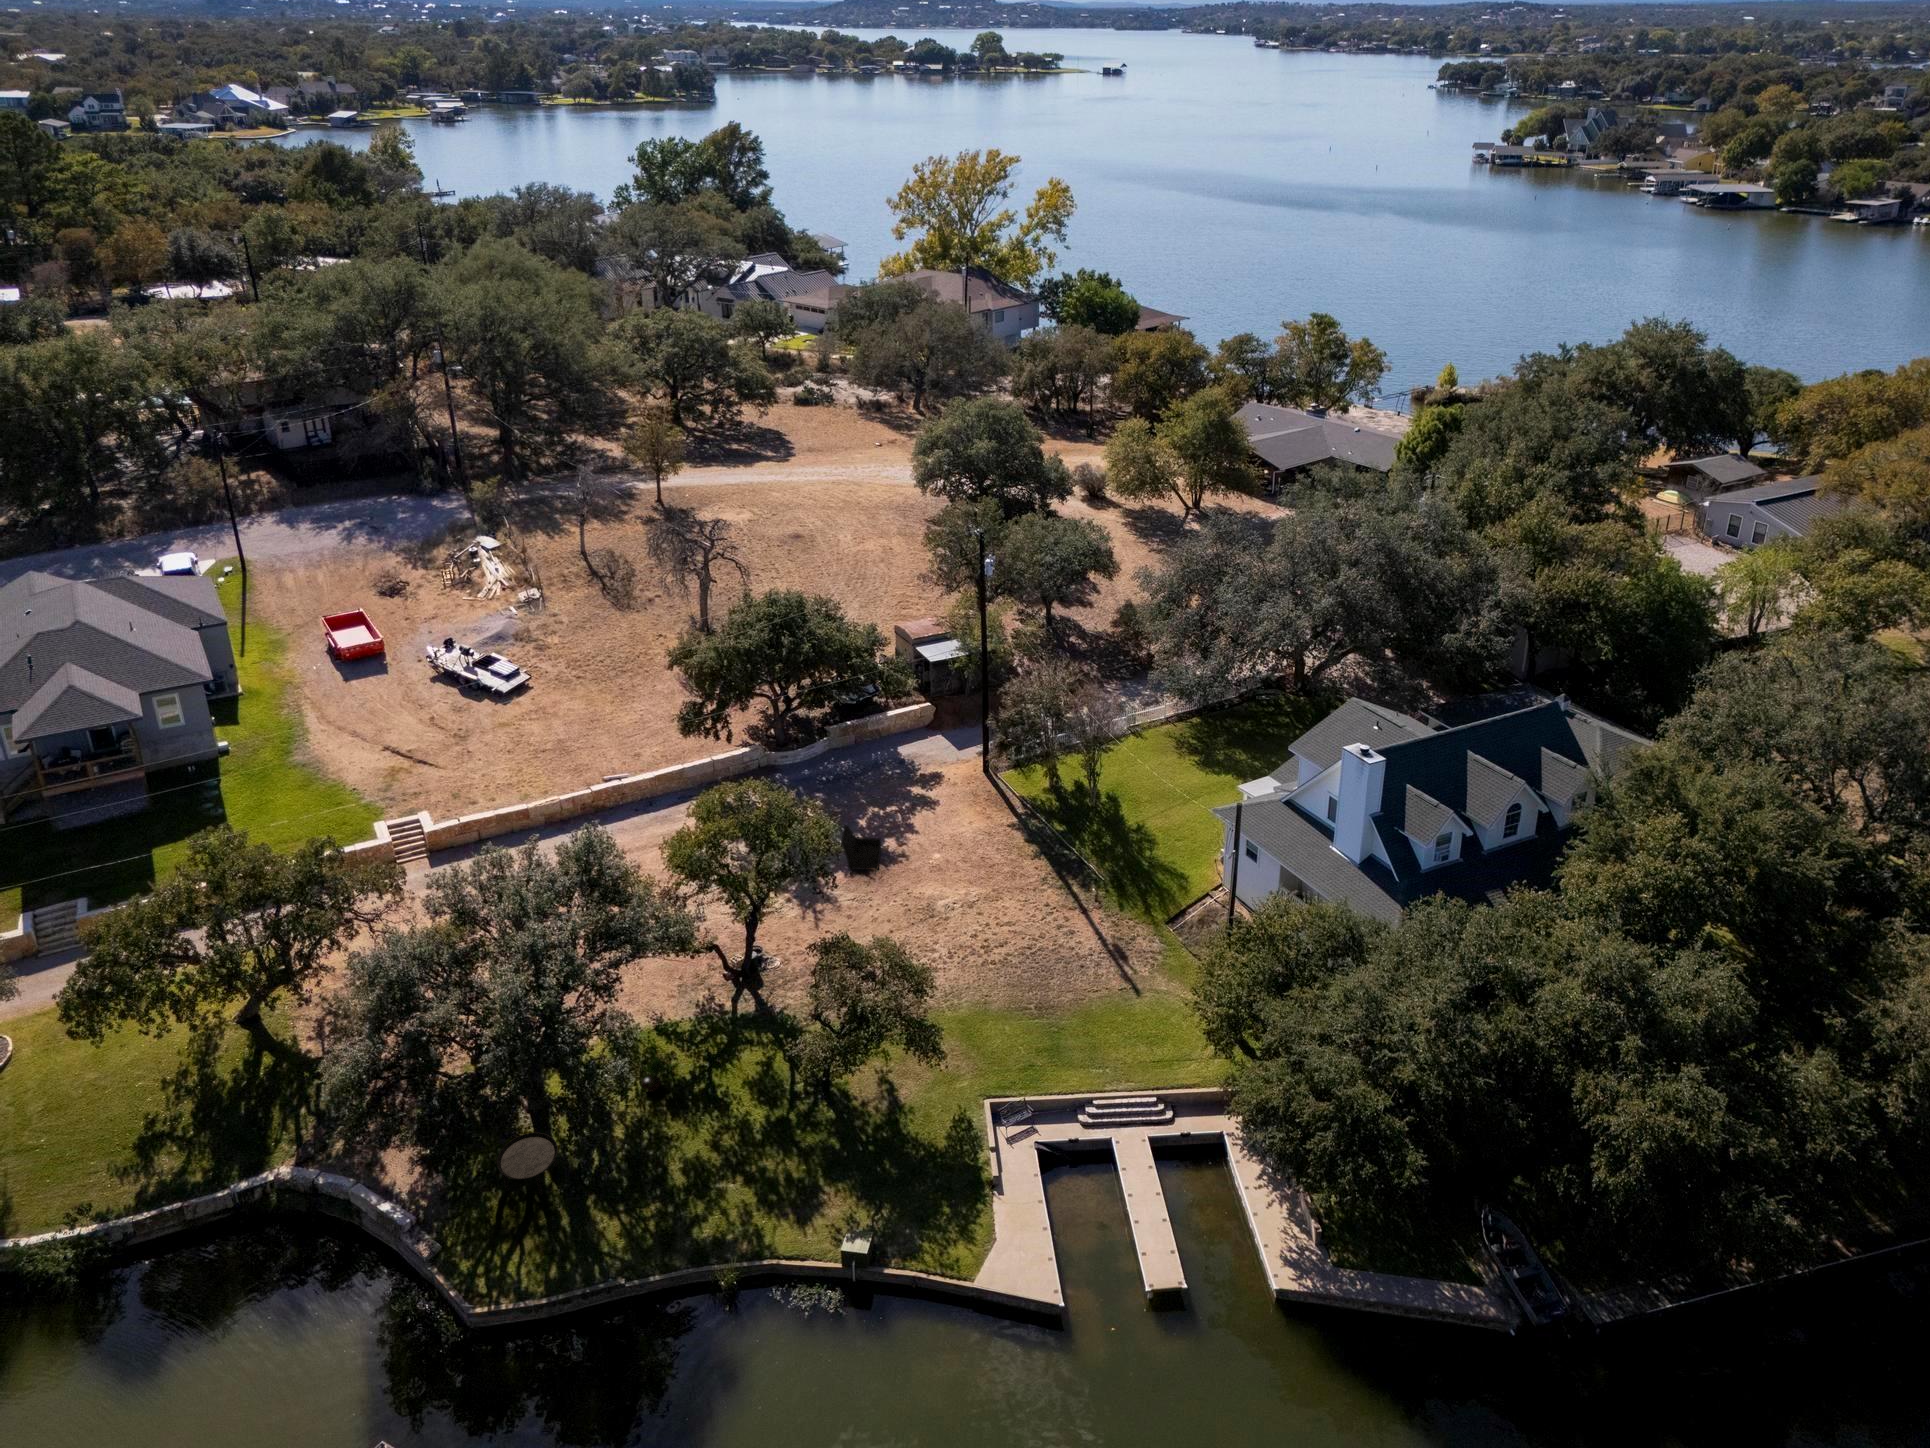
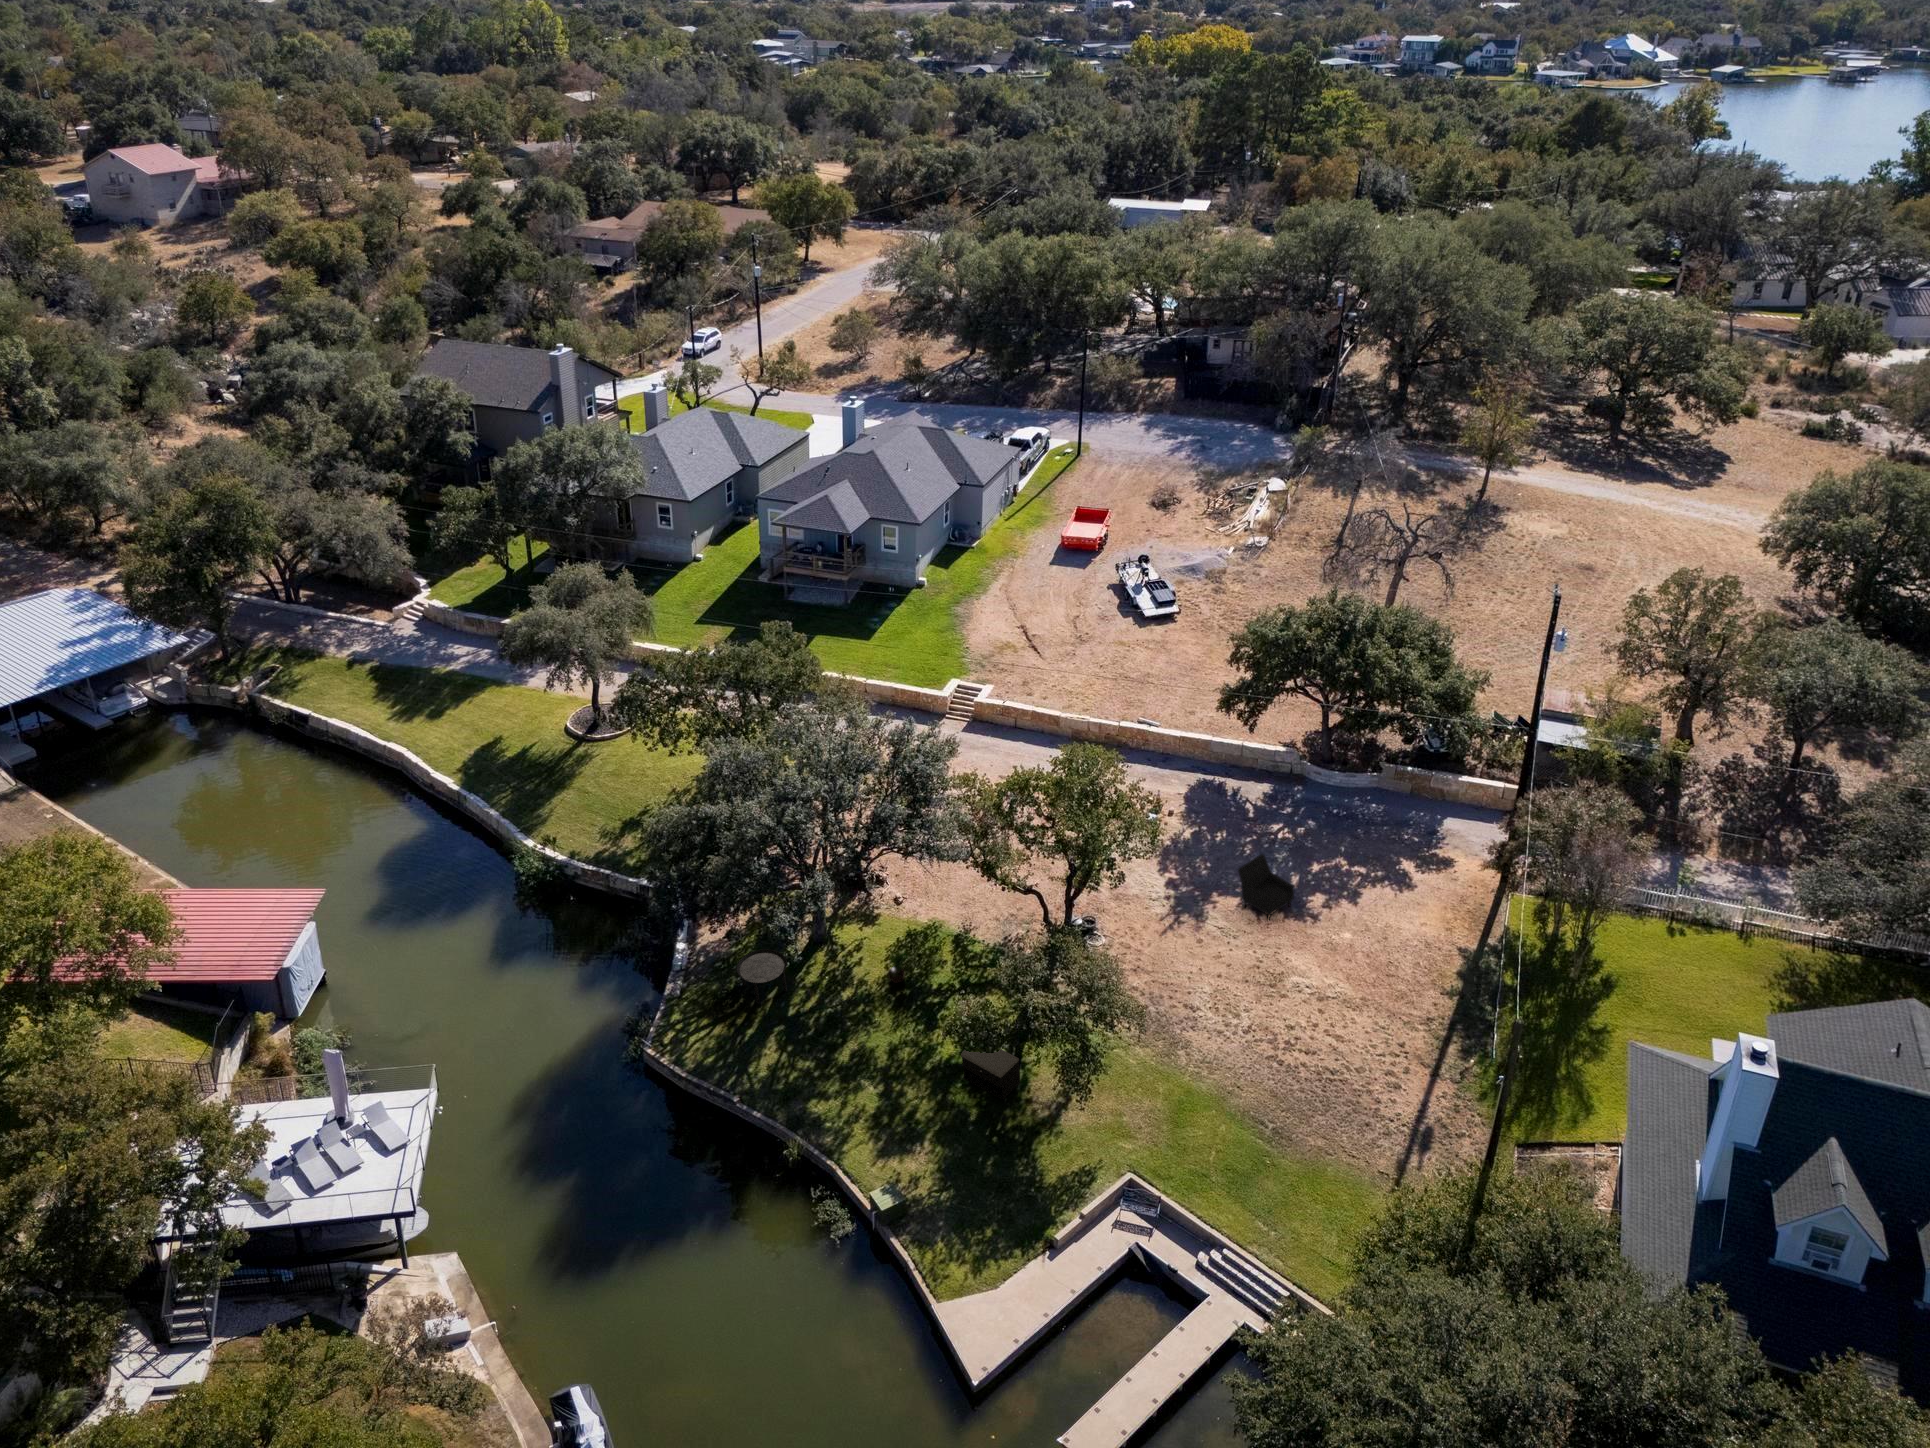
storage bench: none [798,1072,849,1122] -> present [961,1049,1020,1100]

